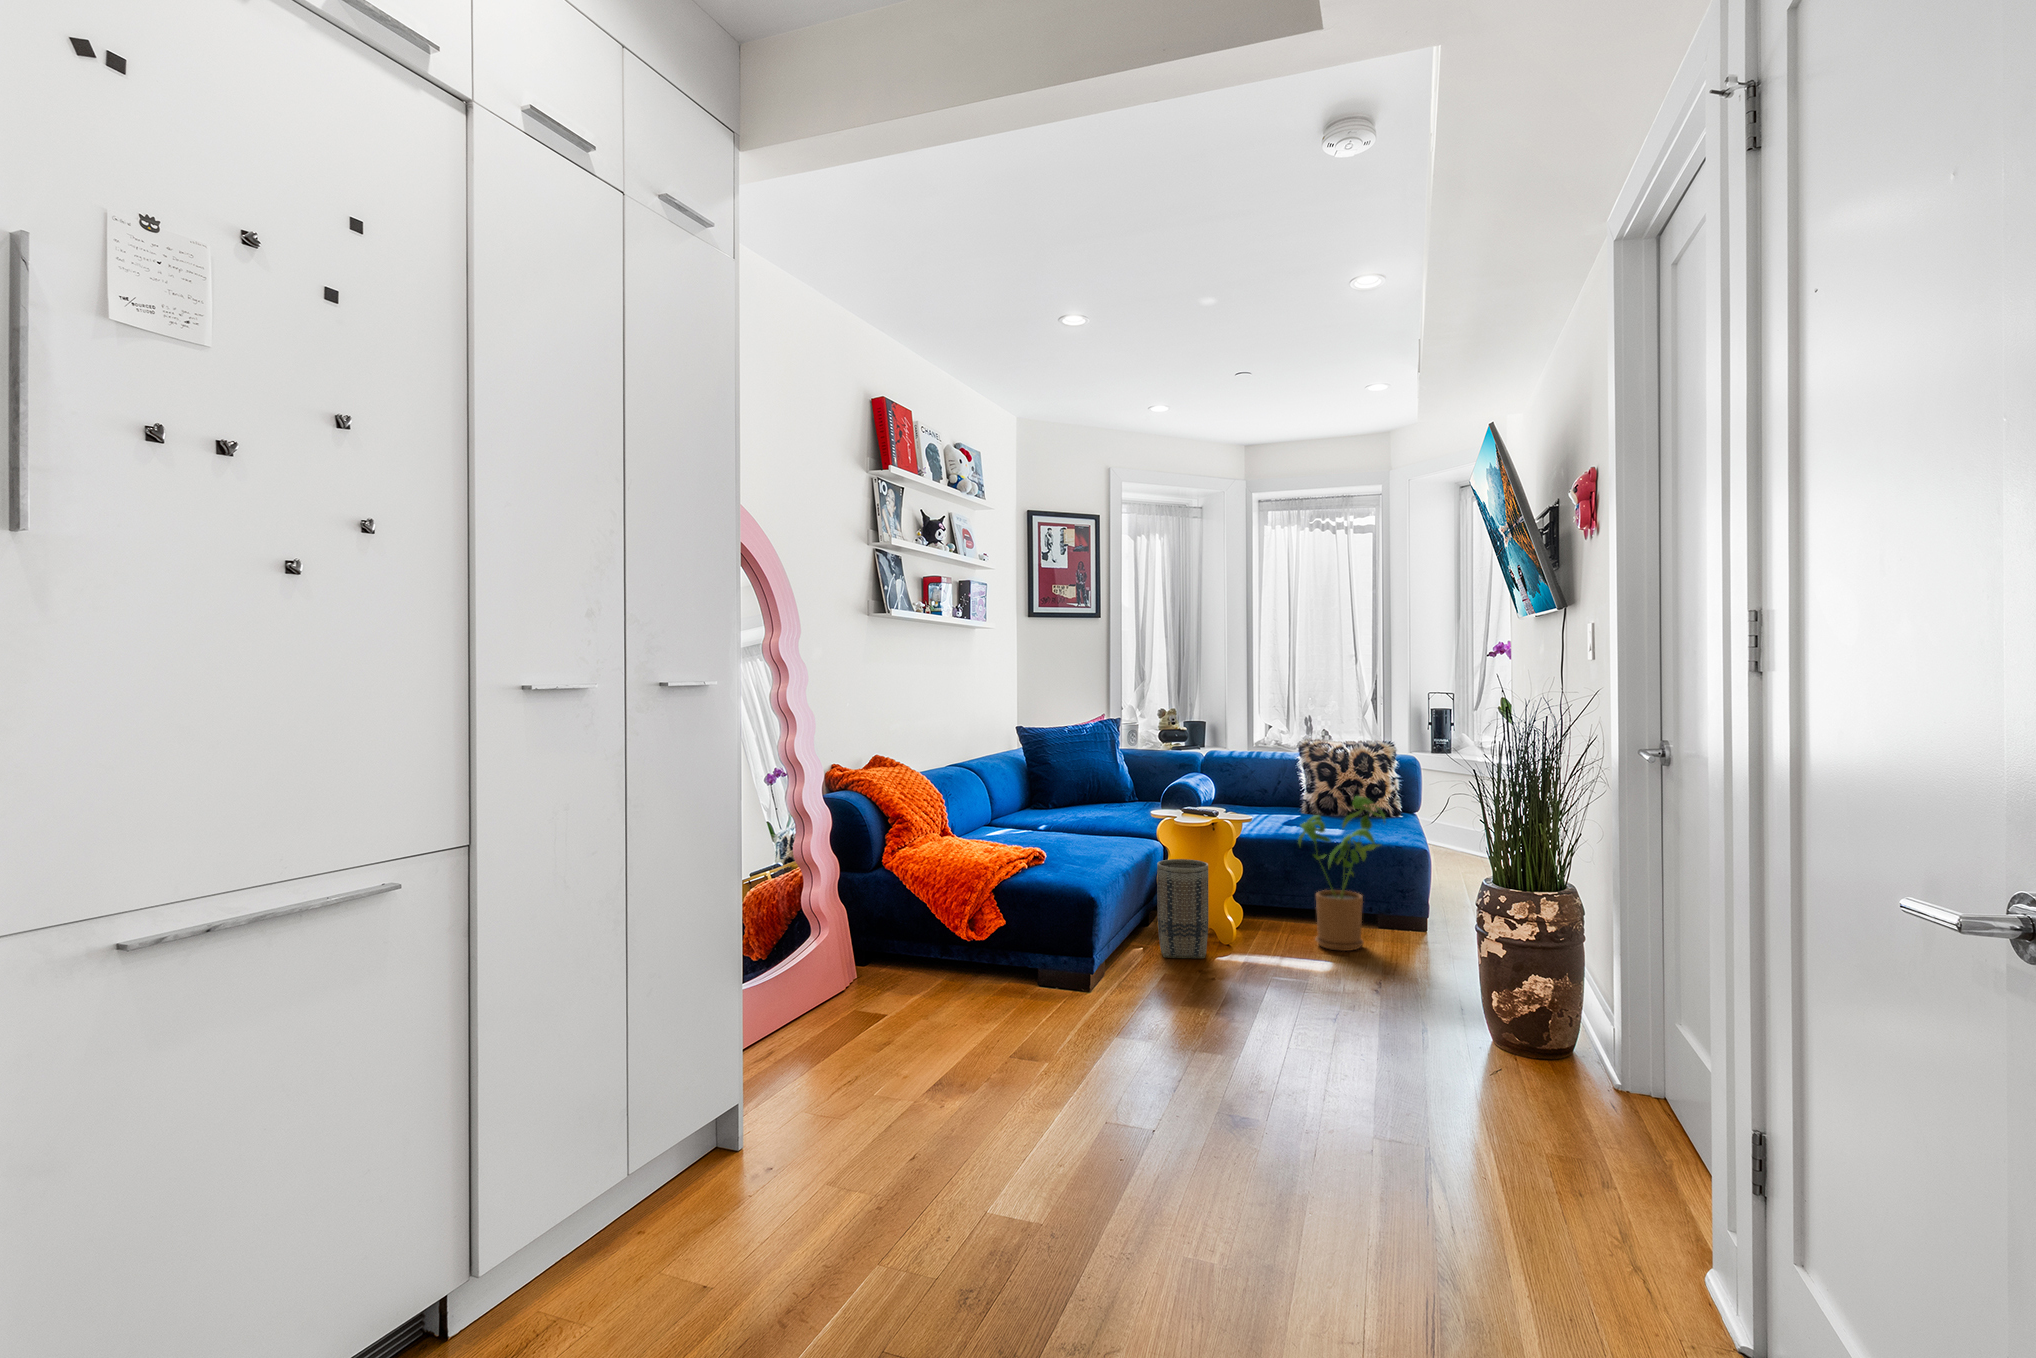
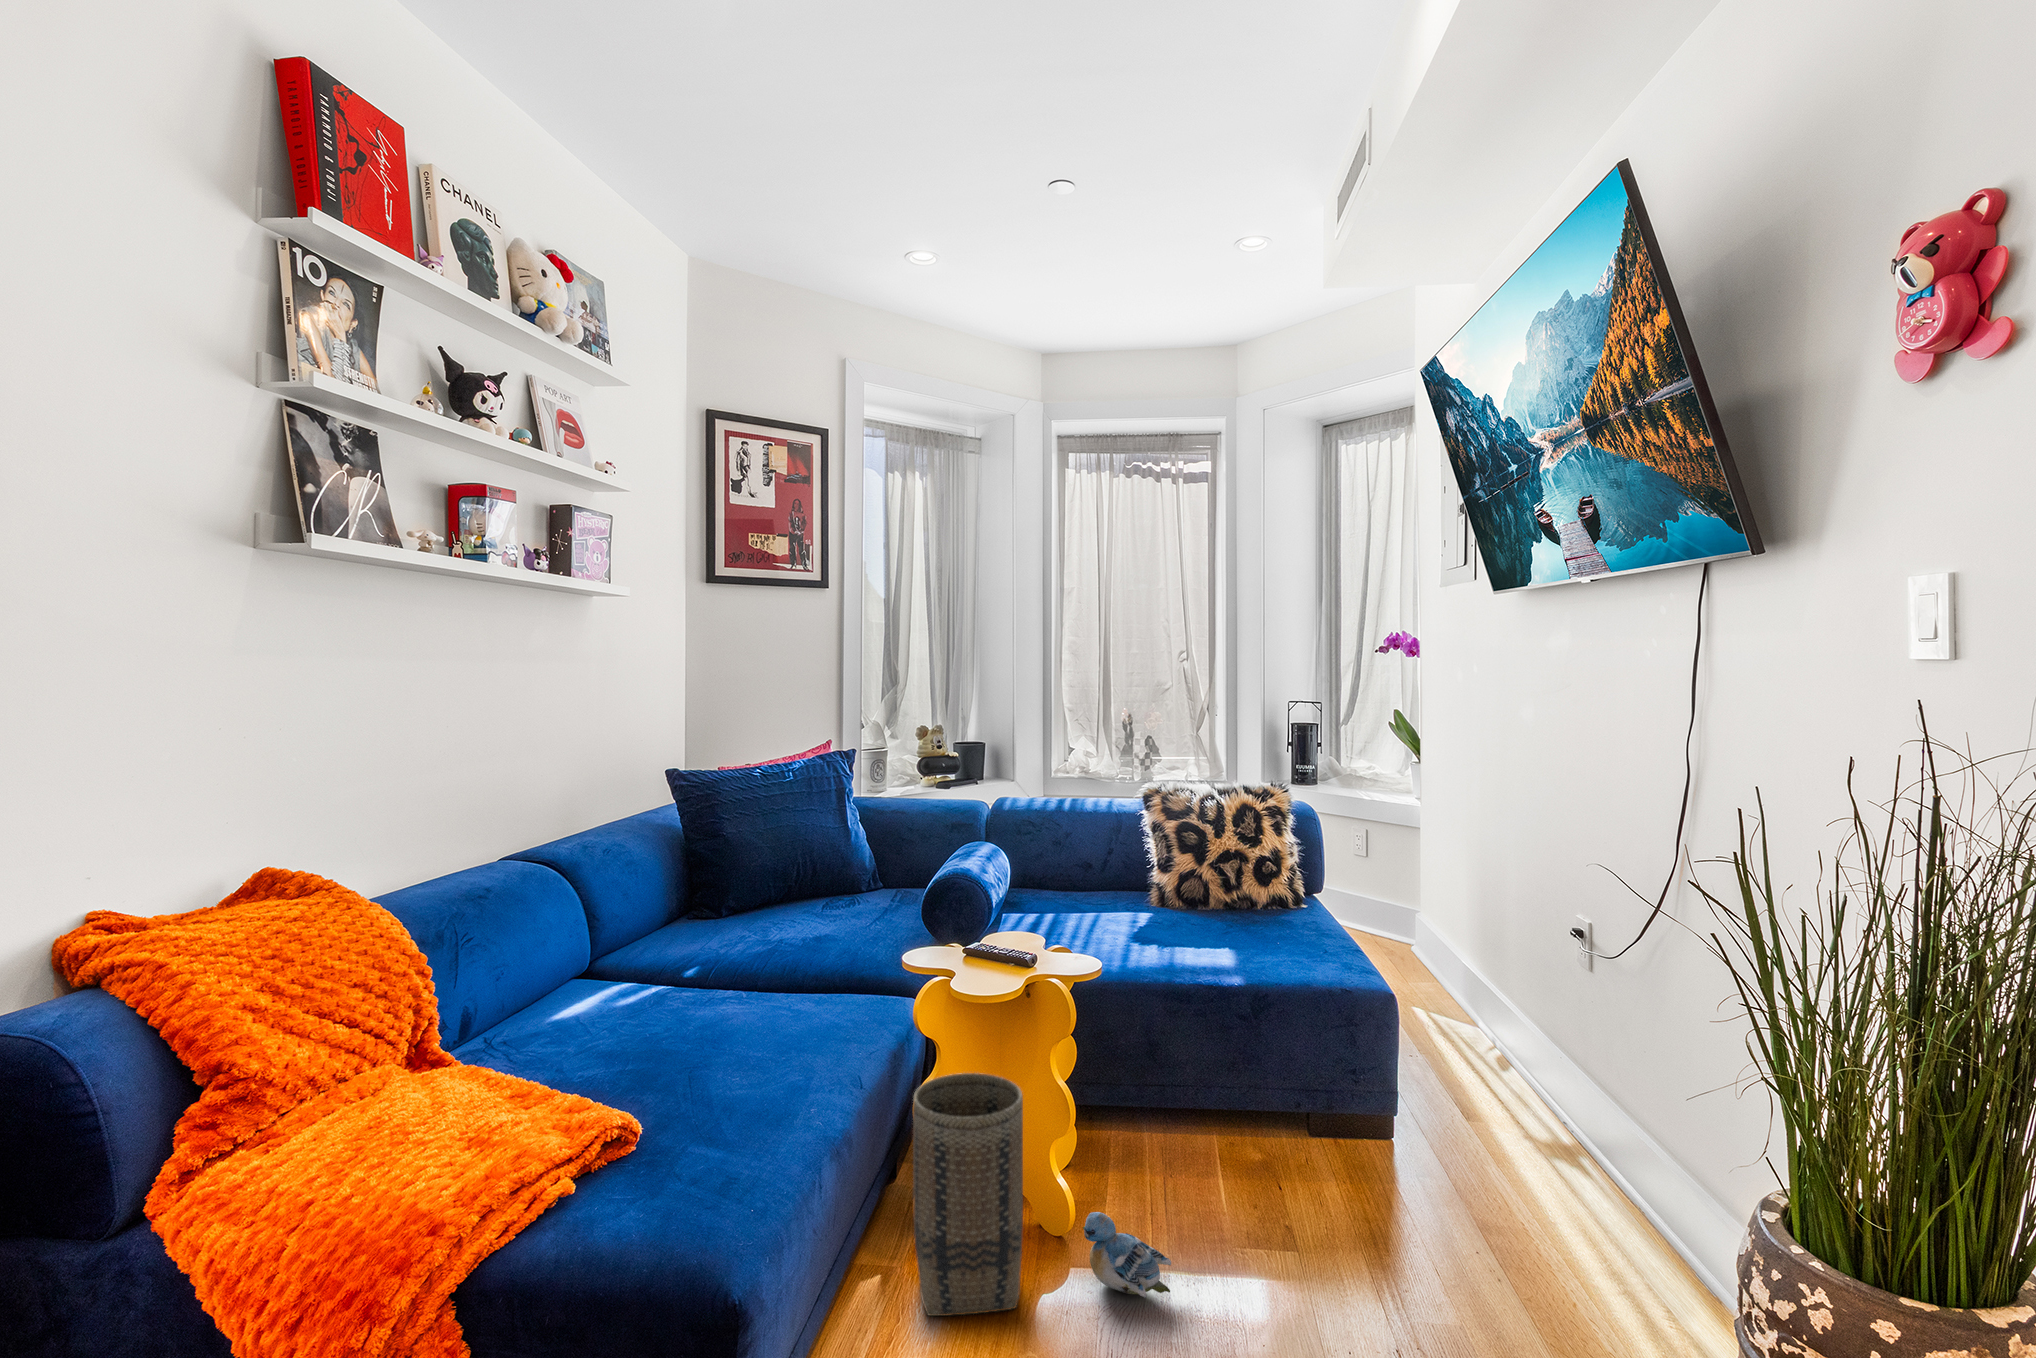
house plant: present [1298,796,1385,951] -> none [1187,919,1363,1238]
plush toy: none [1238,923,1280,958] -> present [1083,1212,1171,1298]

